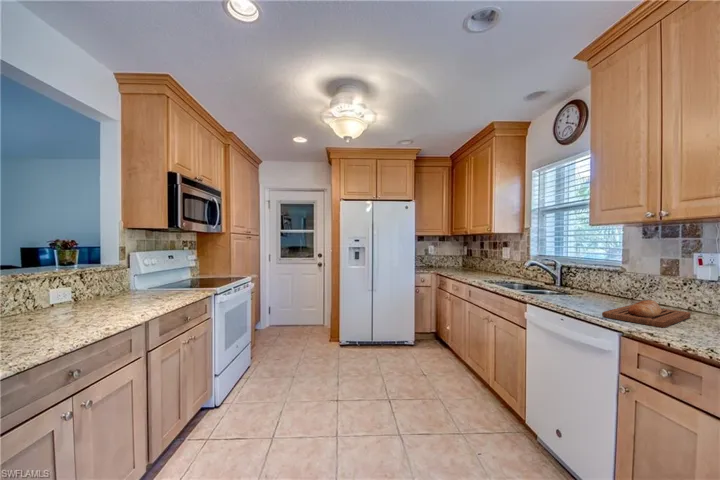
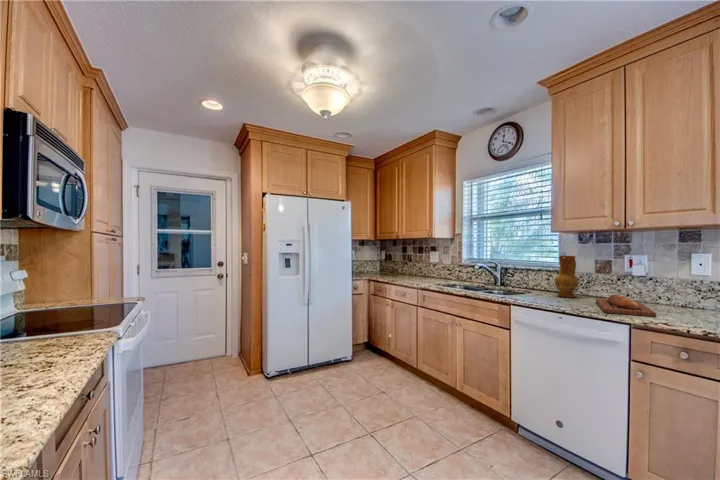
ceramic jug: none [599,252,633,303] -> present [554,255,578,297]

